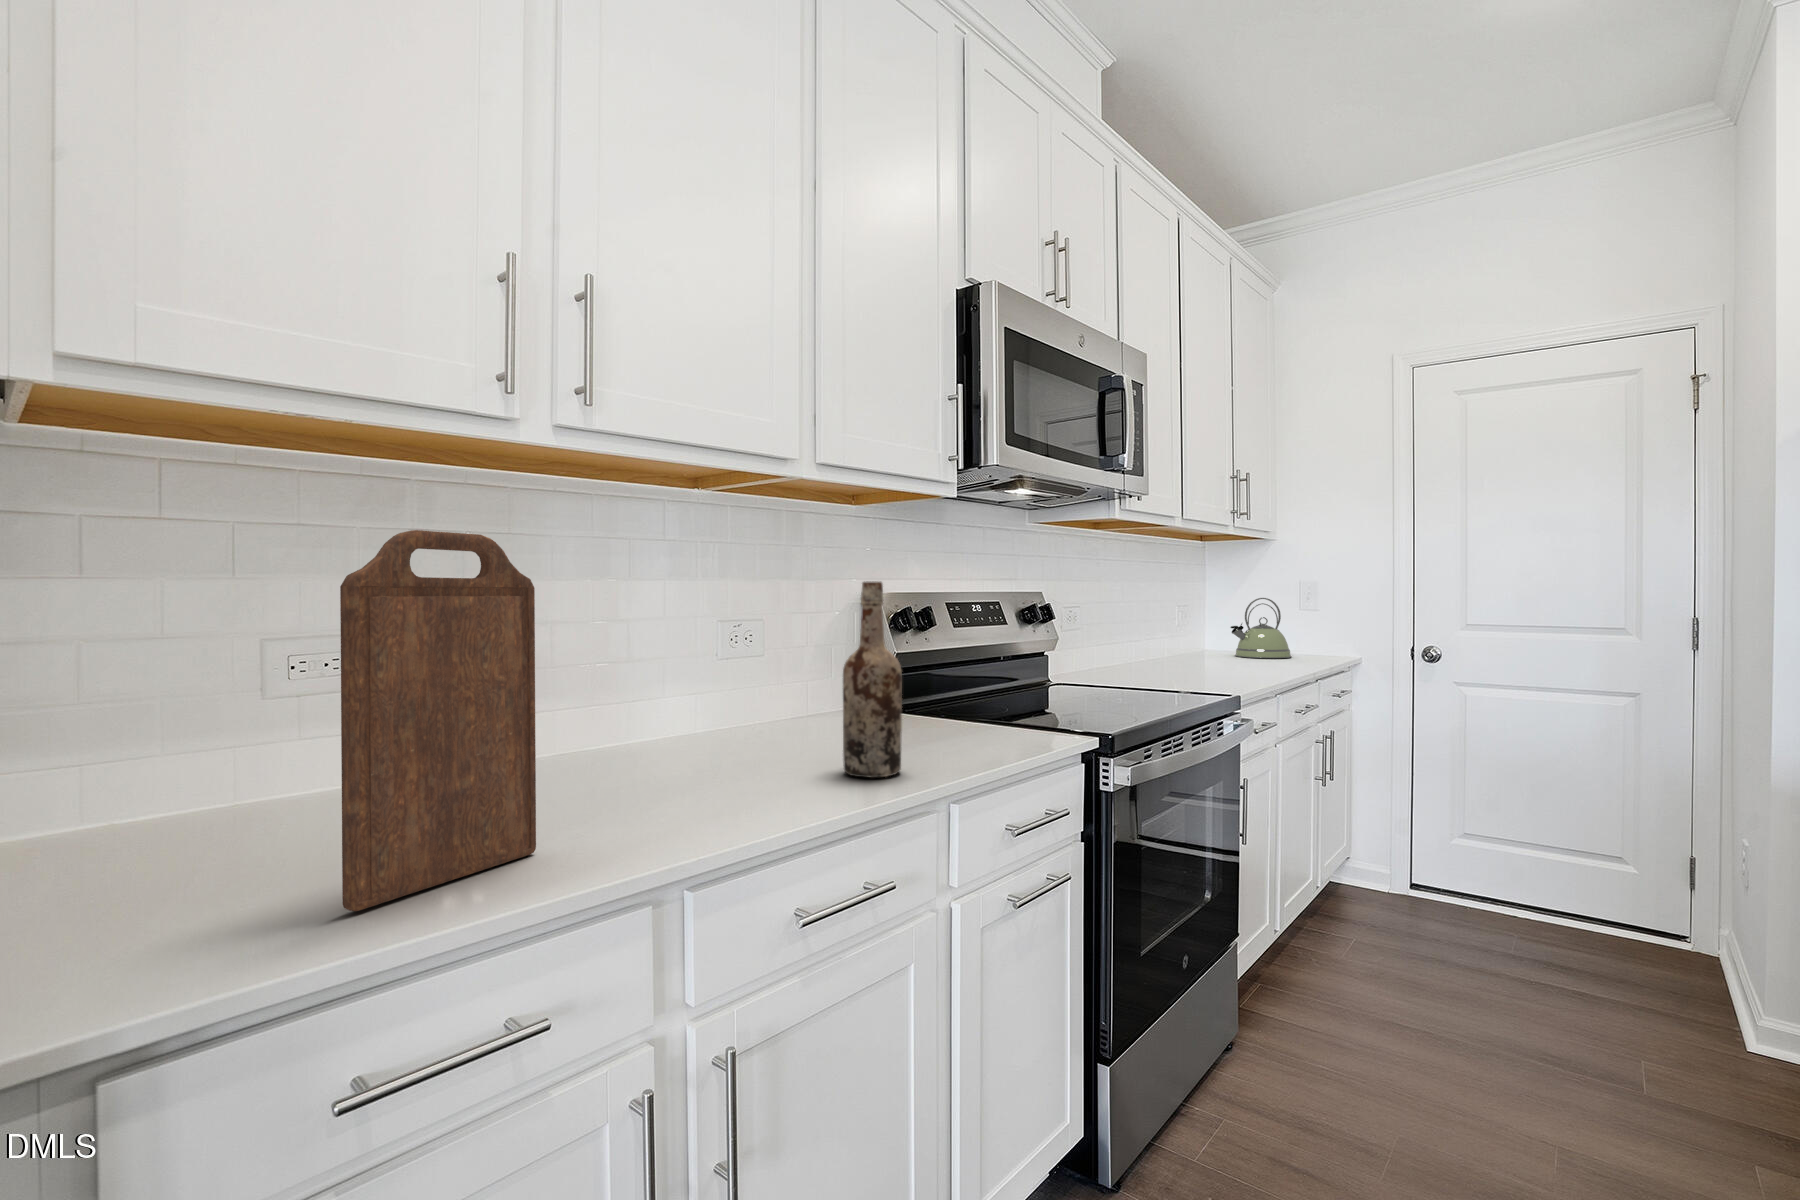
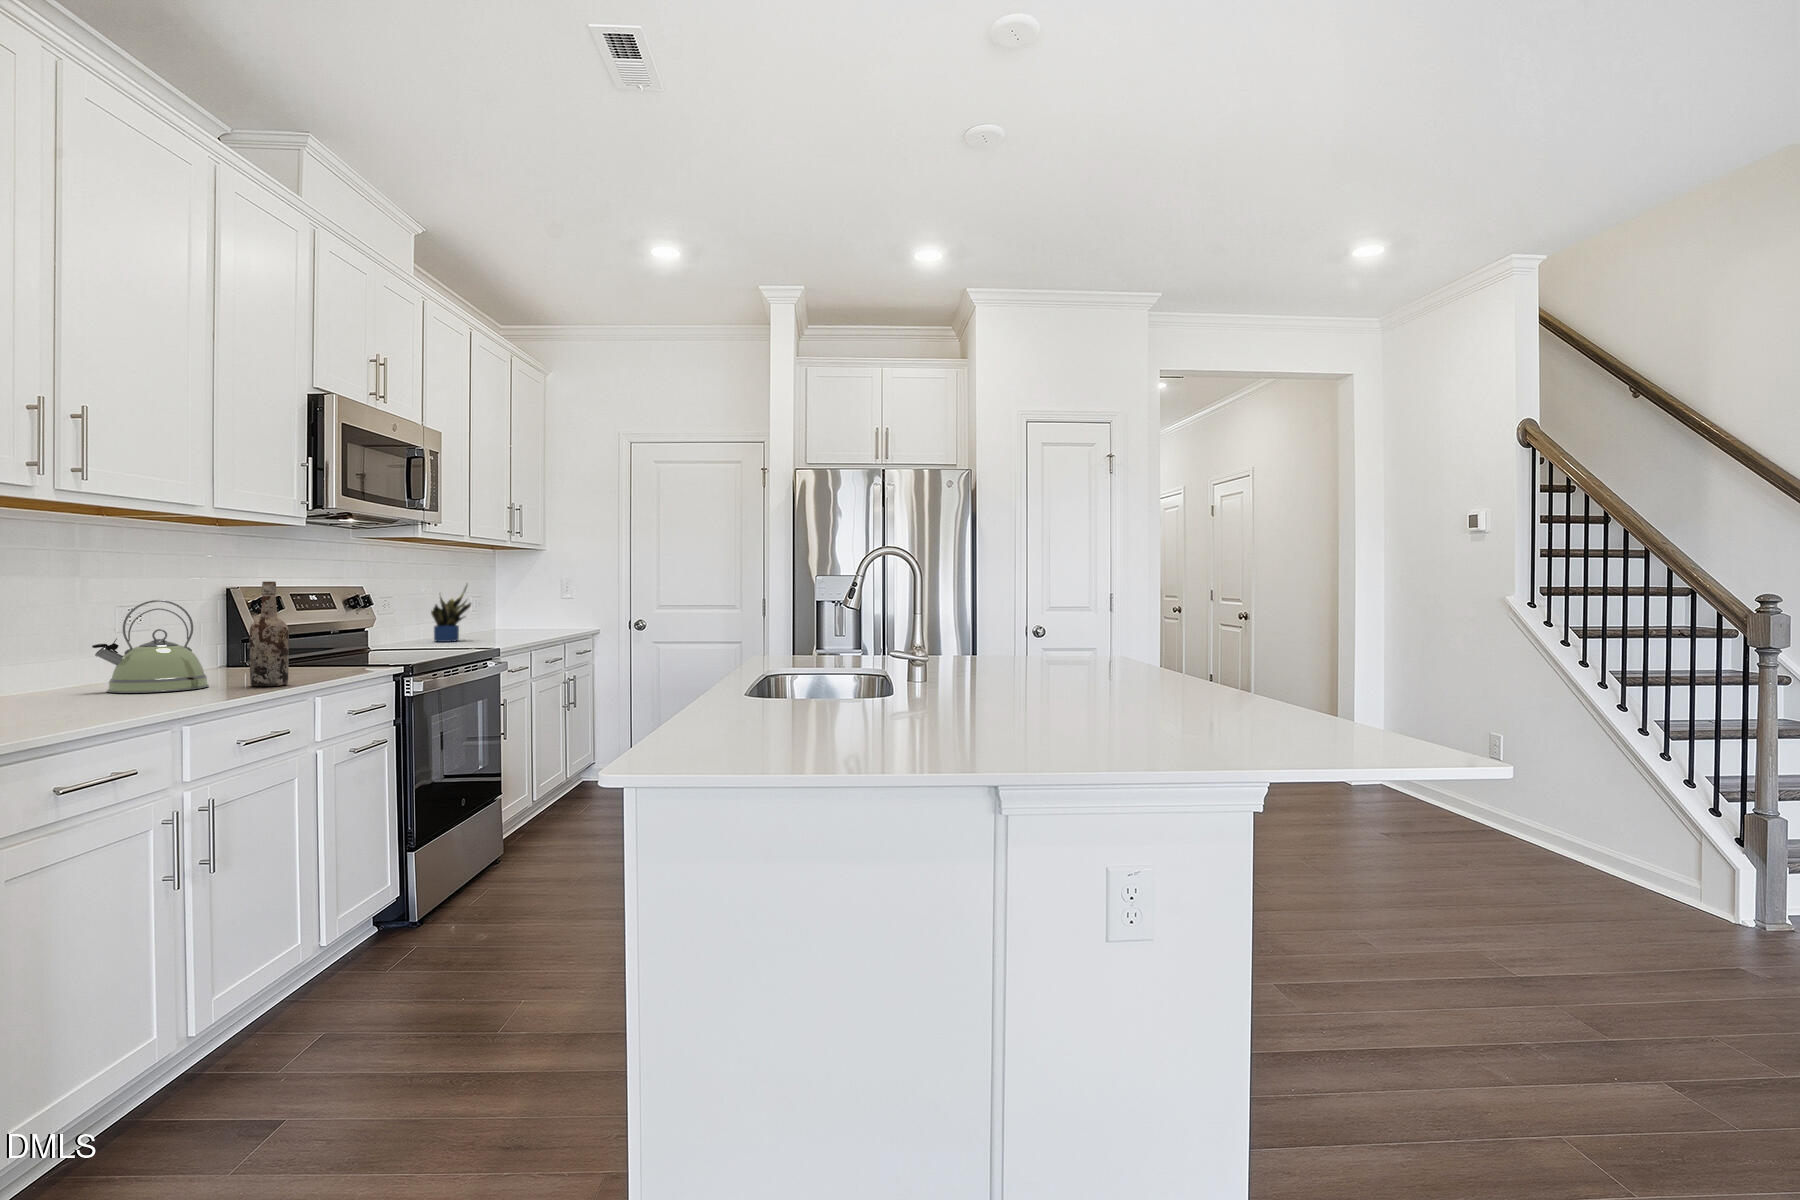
cutting board: present [340,530,536,911] -> none [40,560,106,725]
potted plant: none [1128,585,1183,670] -> present [431,585,471,642]
kettle: present [1230,598,1291,658] -> present [92,600,209,693]

